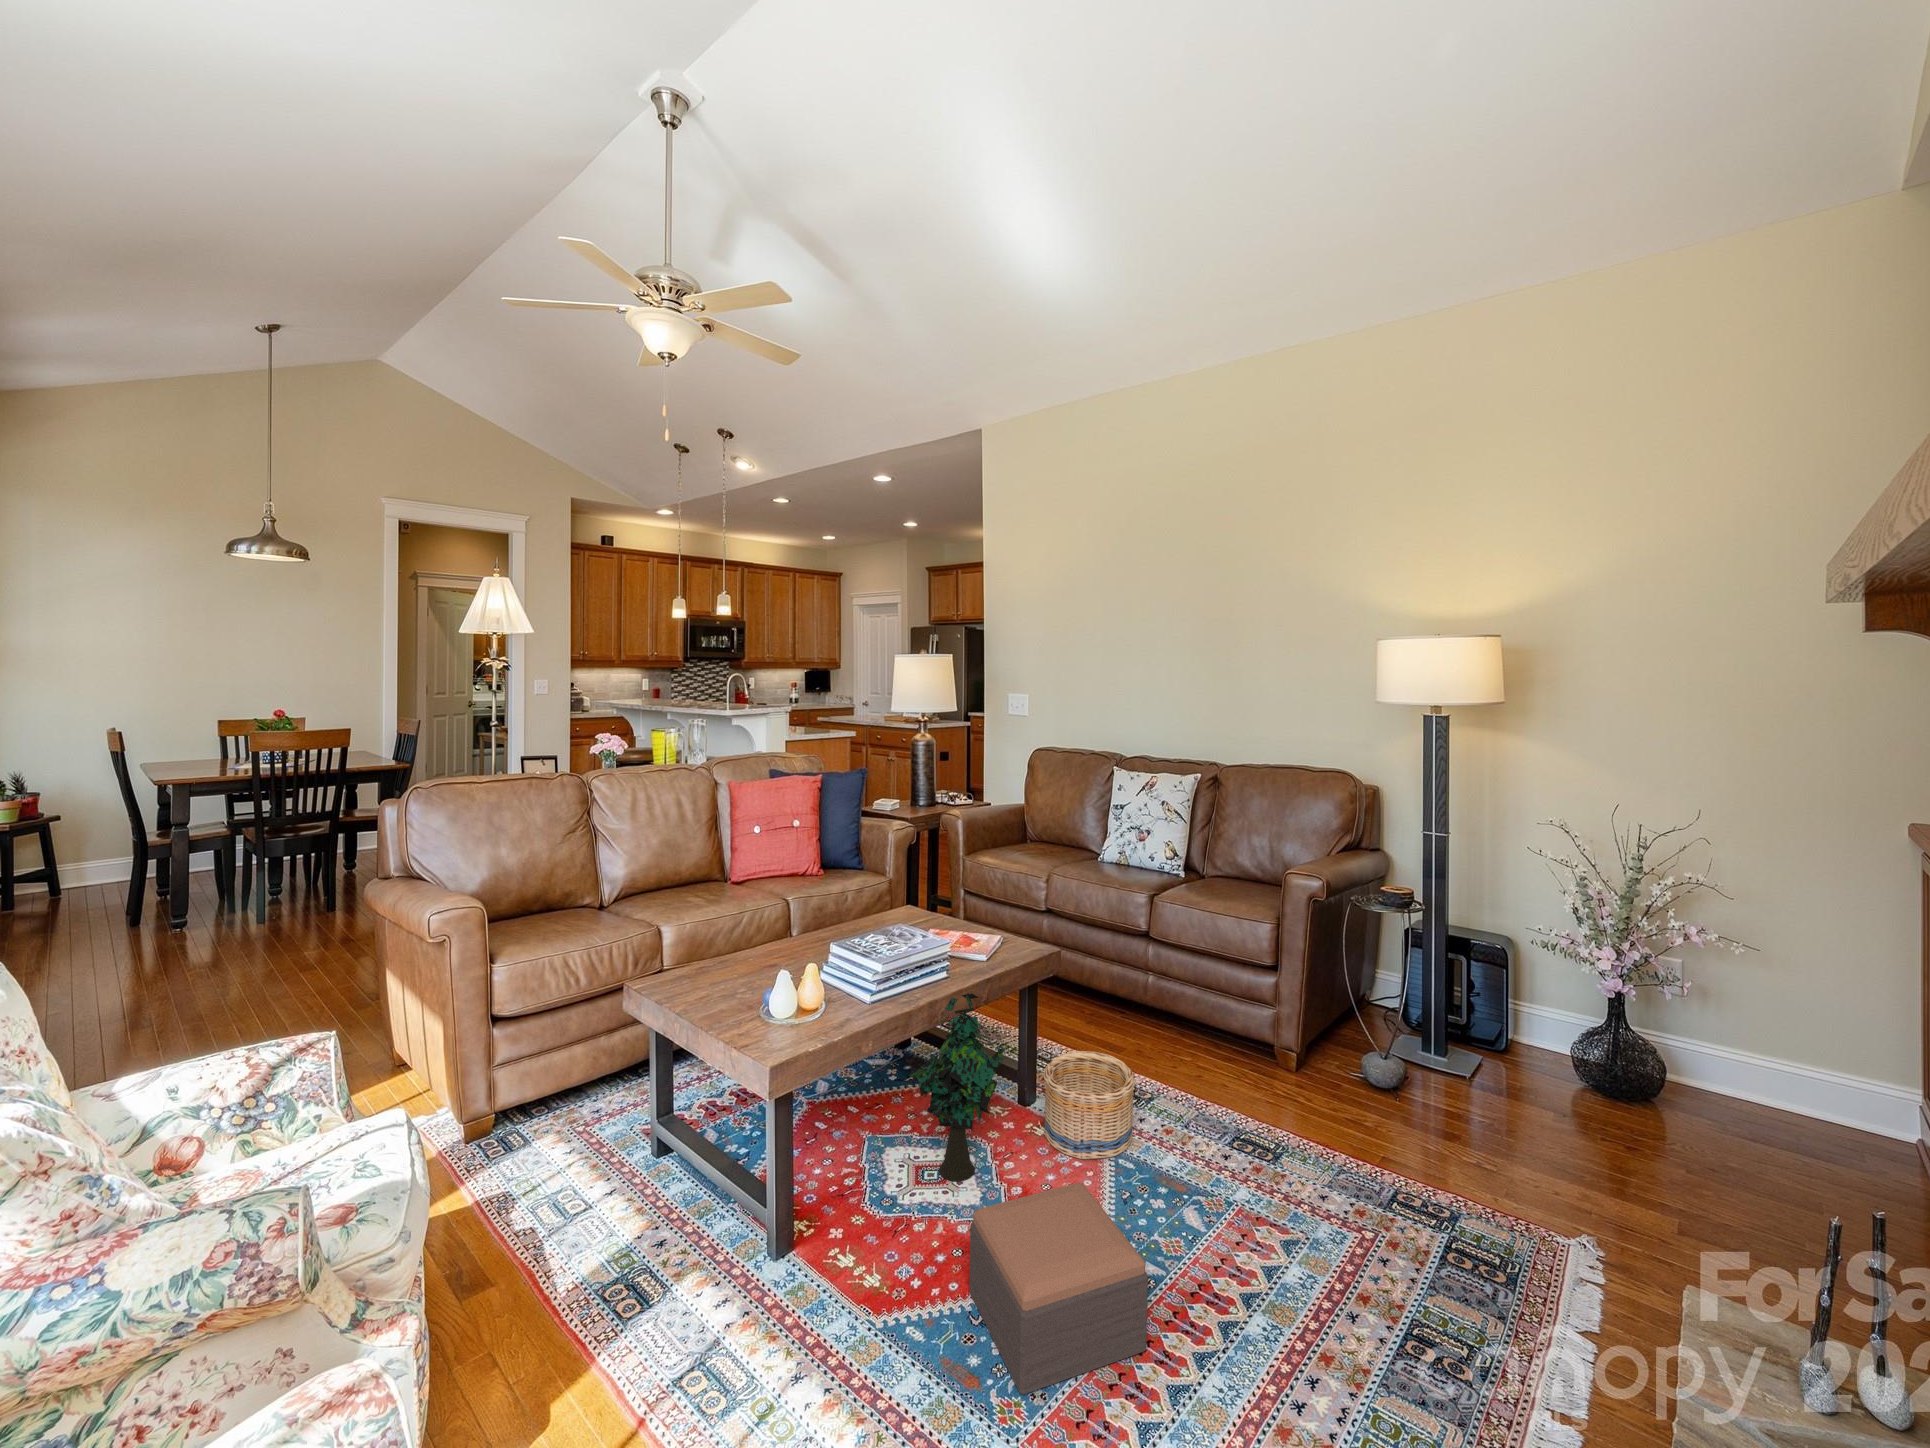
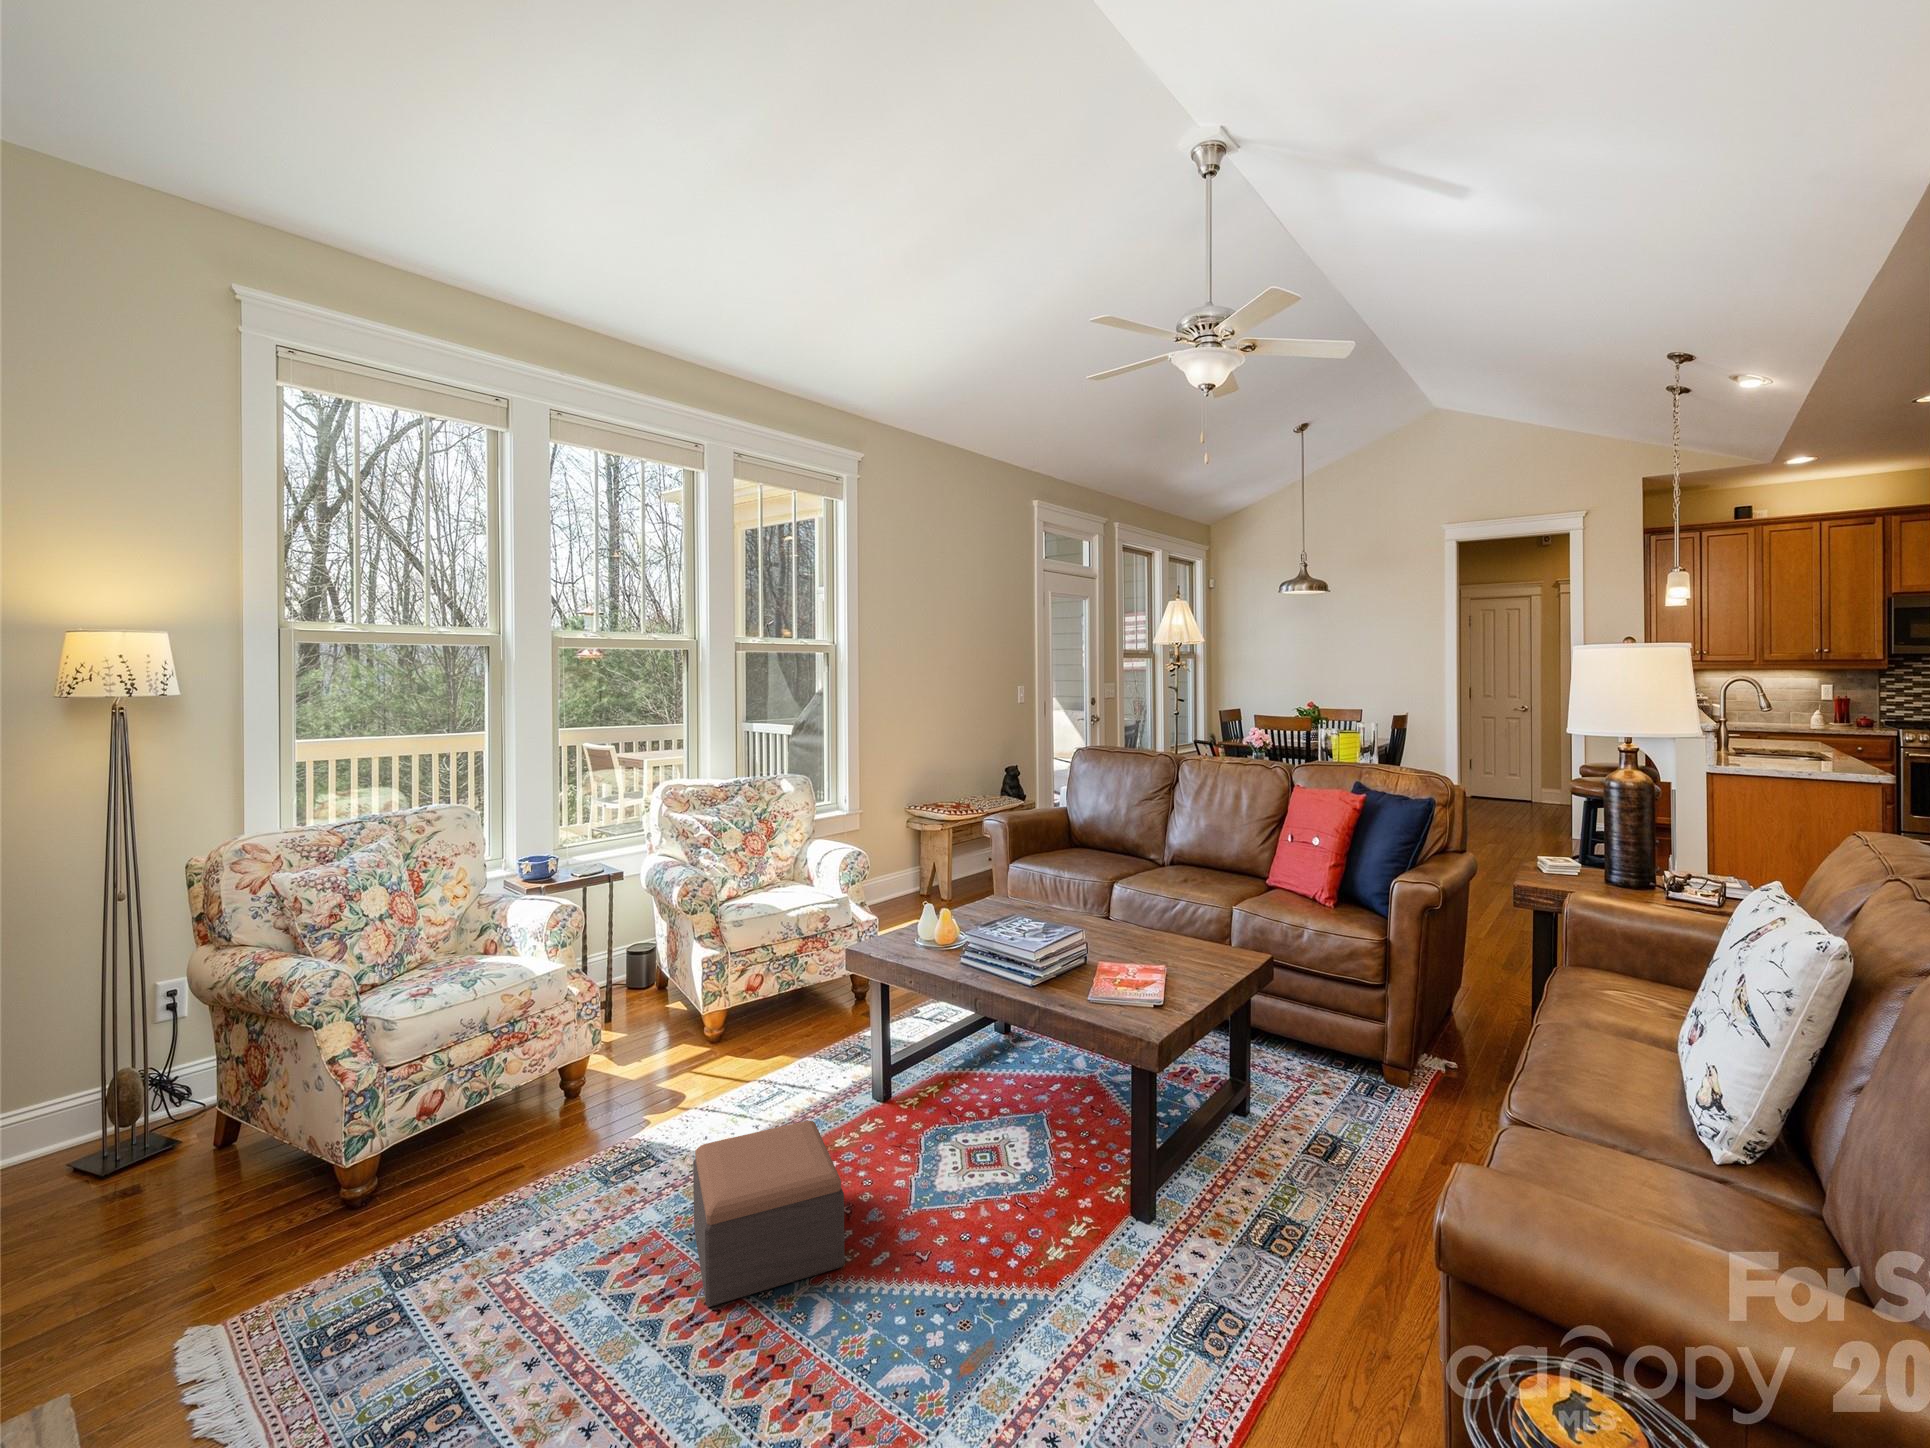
decorative plant: present [909,993,1005,1181] -> none [943,997,1054,1191]
basket: present [1044,1051,1135,1159] -> none [1017,1161,1142,1324]

